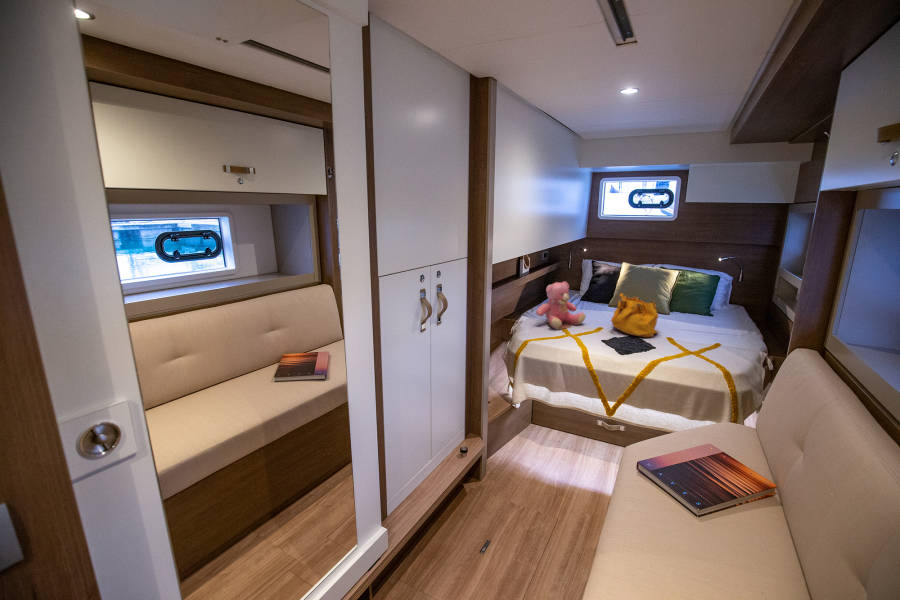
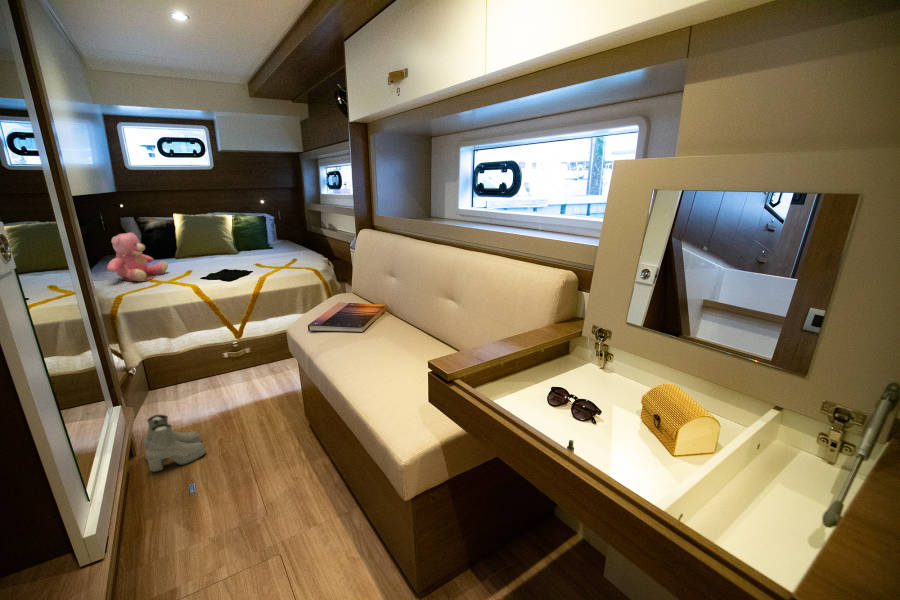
handbag: present [611,293,658,337] -> none [196,233,245,268]
boots: none [469,461,516,521] -> present [144,415,205,472]

